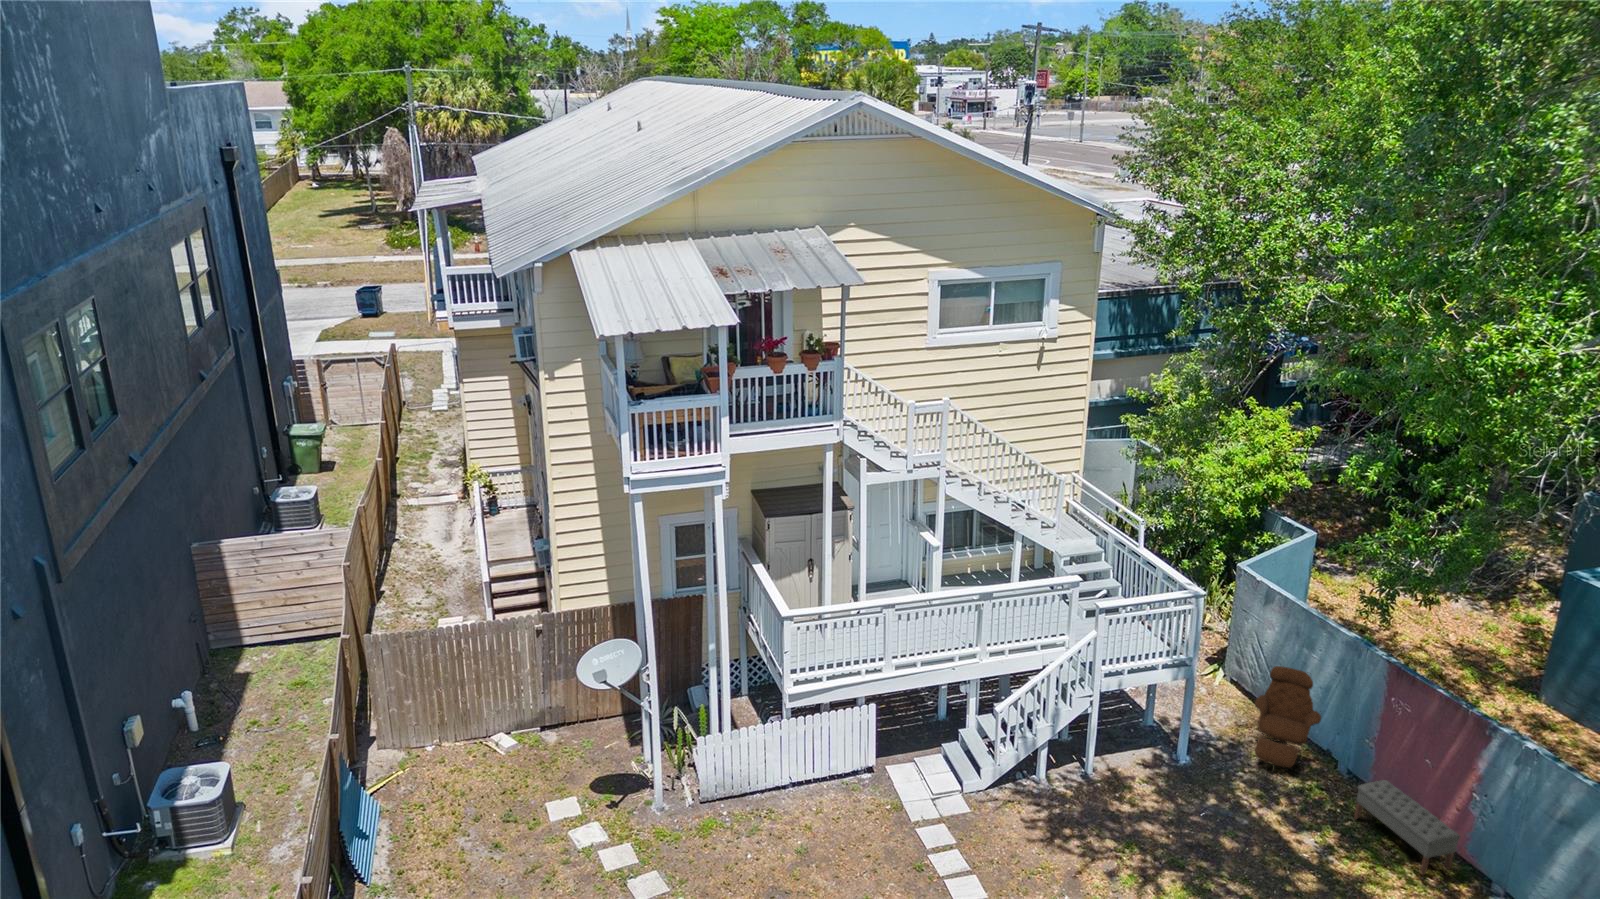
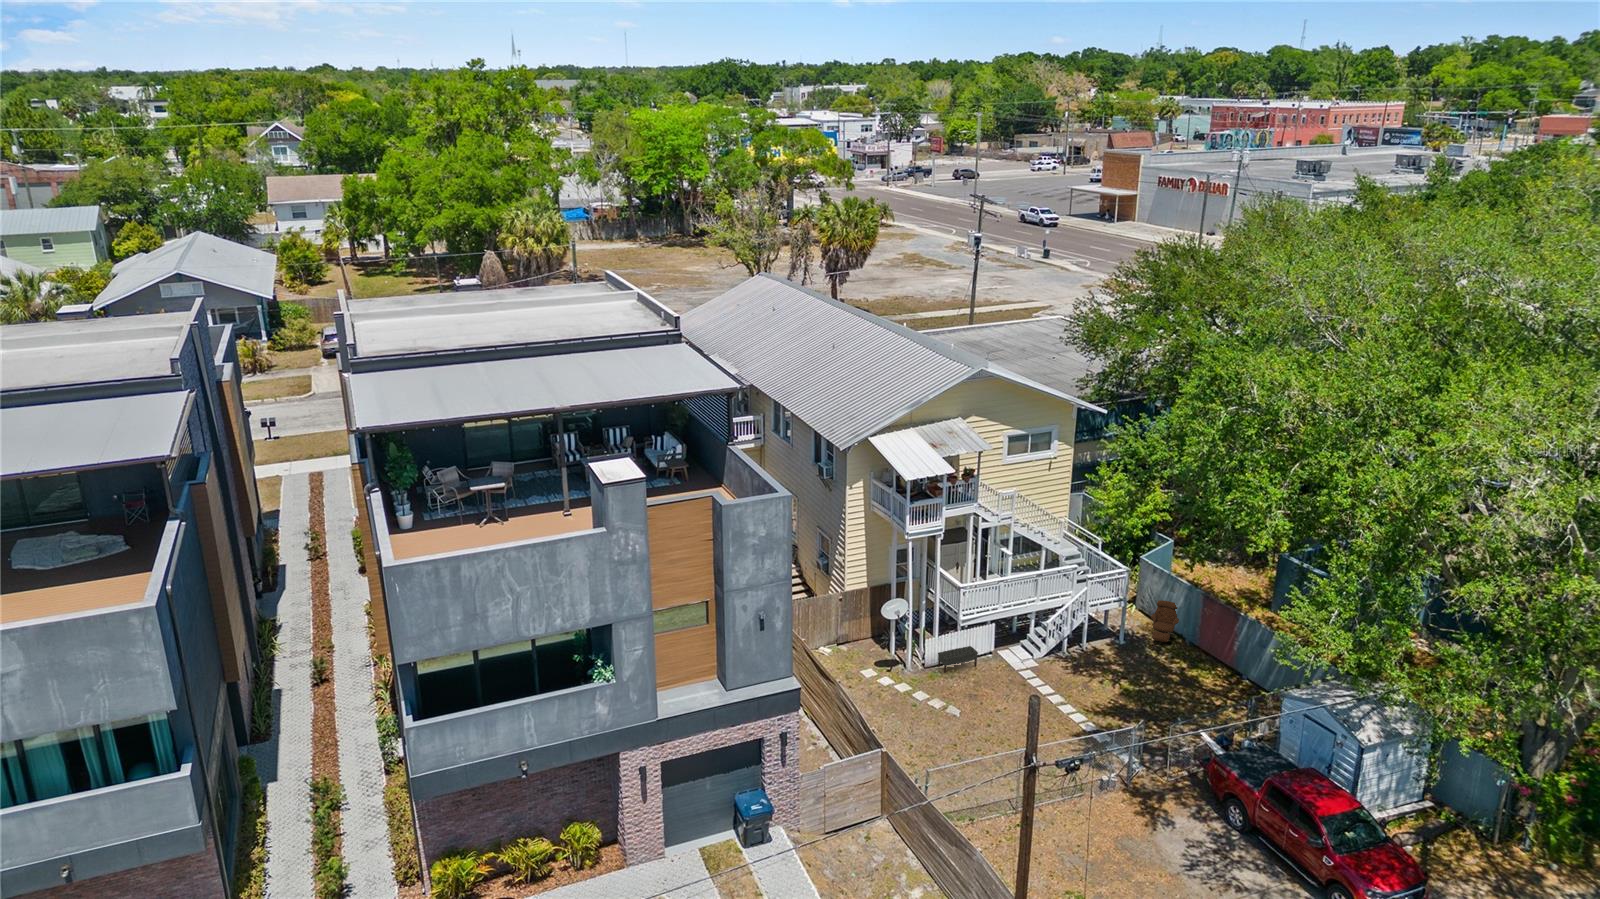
bench: present [1354,780,1460,875] -> present [938,646,978,673]

